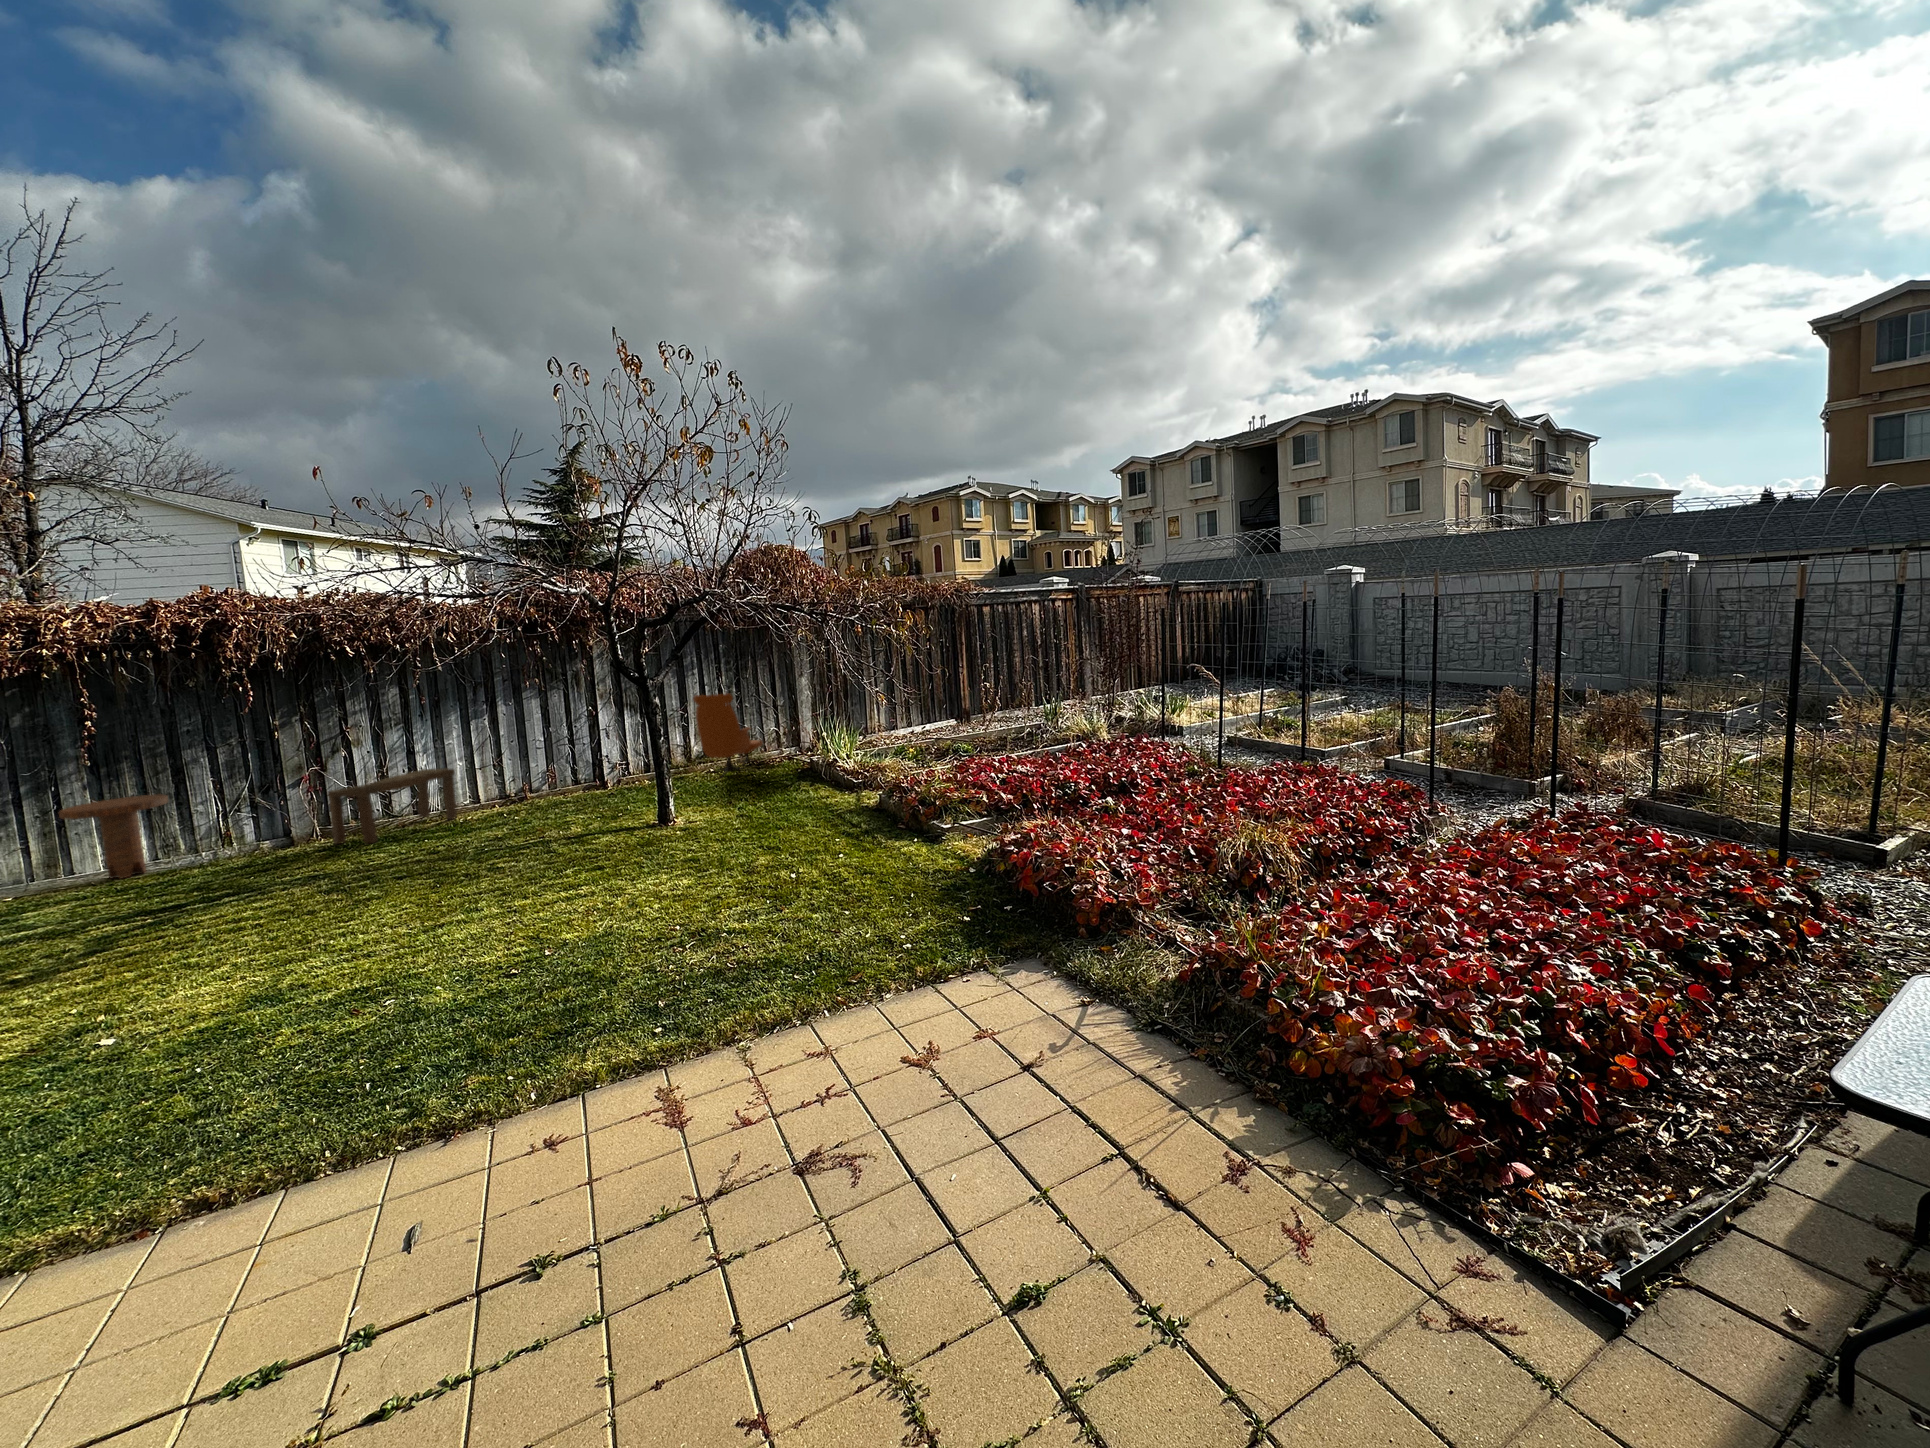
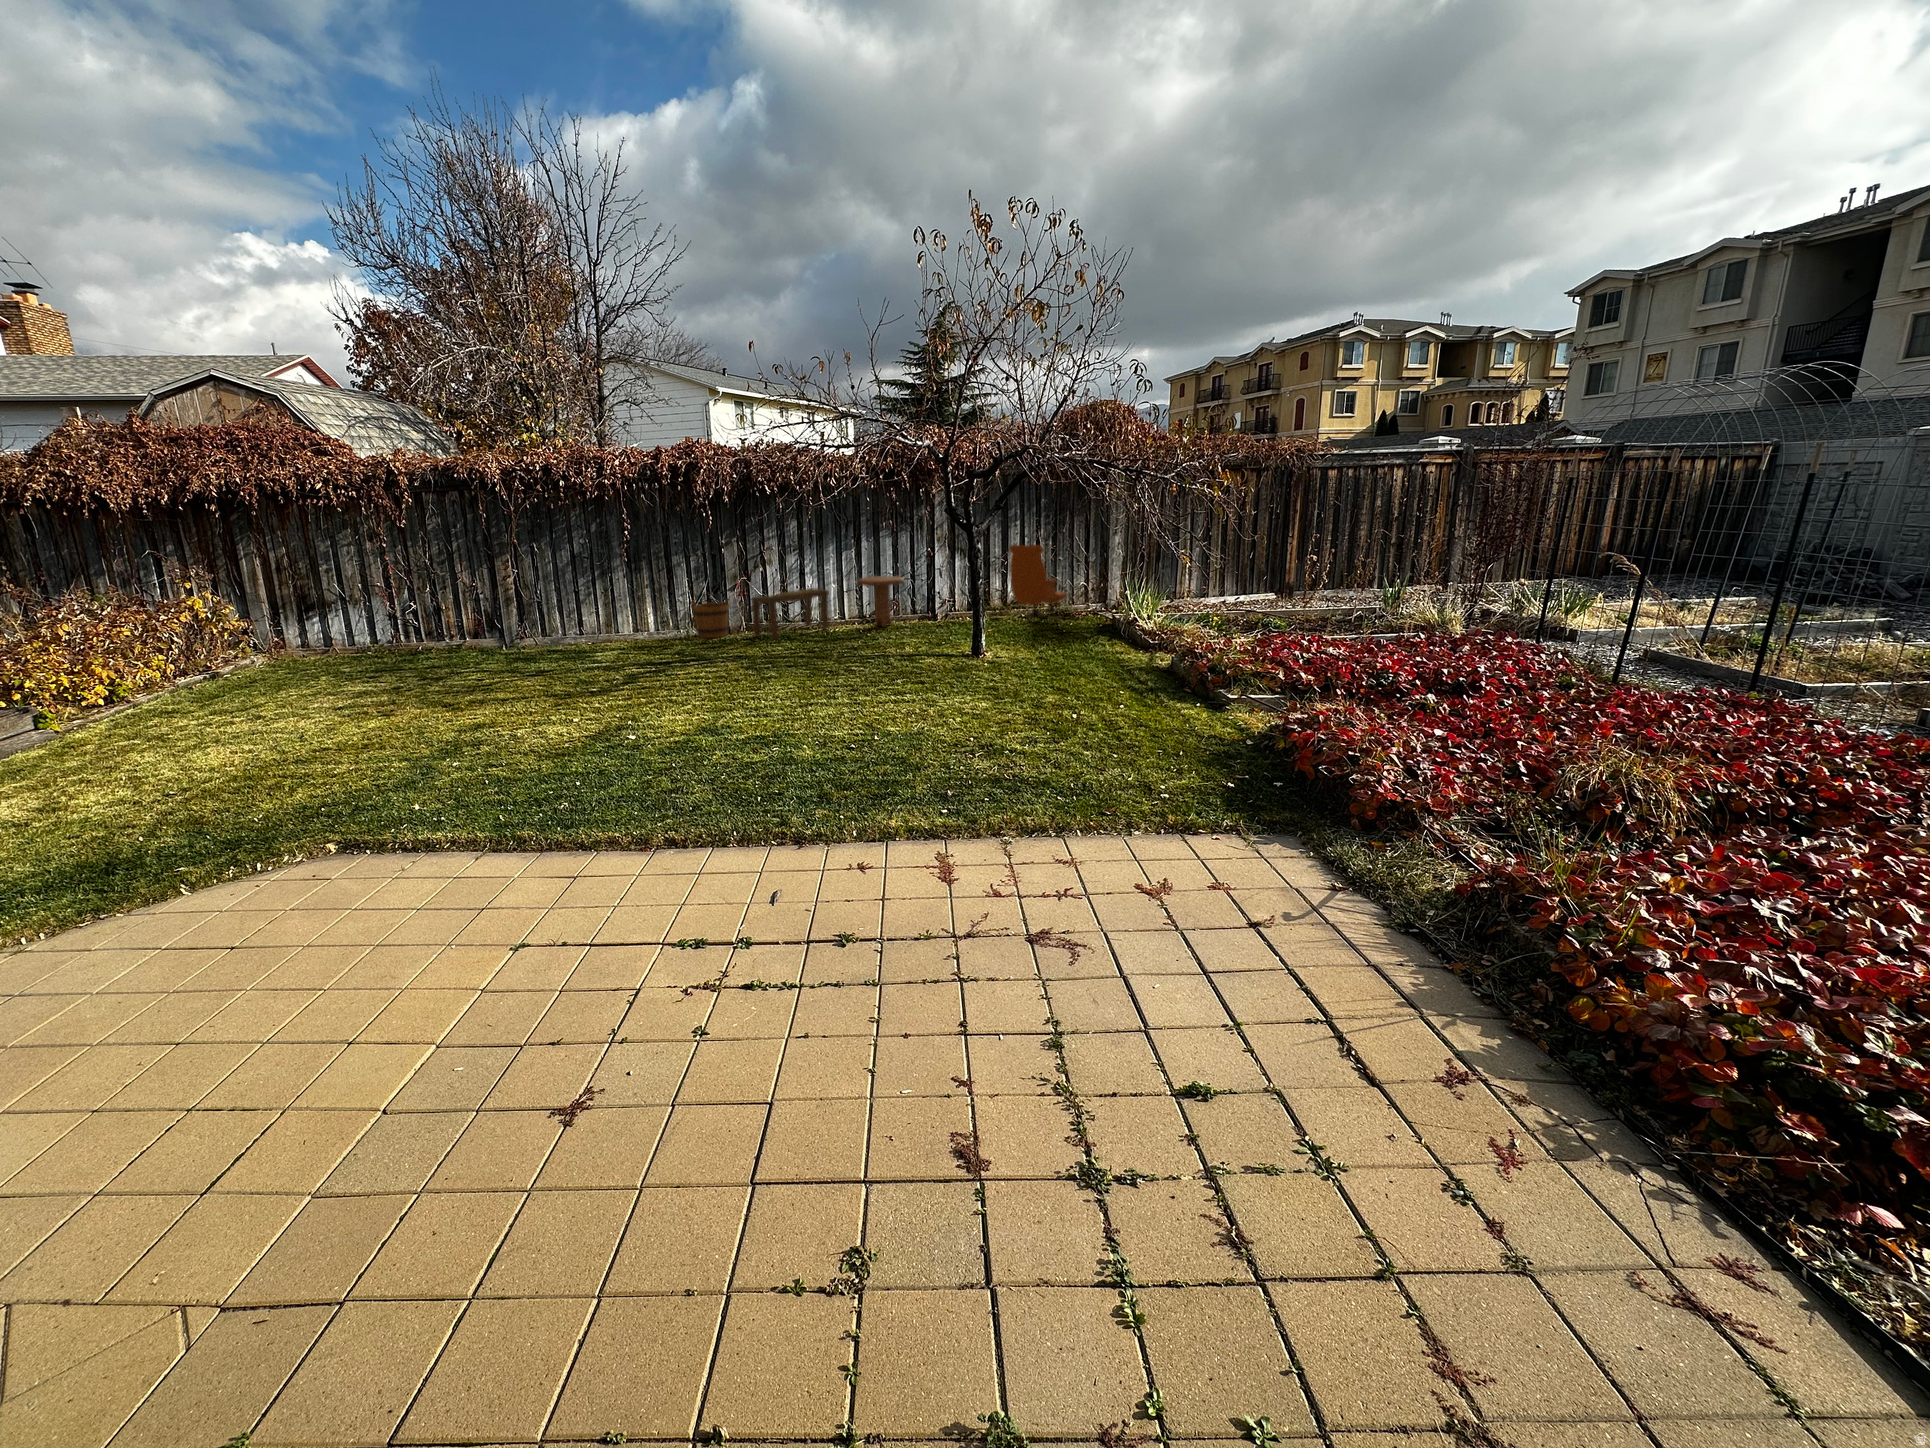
side table: present [59,794,168,879] -> present [858,576,904,627]
bucket: none [215,797,289,859] -> present [691,599,730,638]

